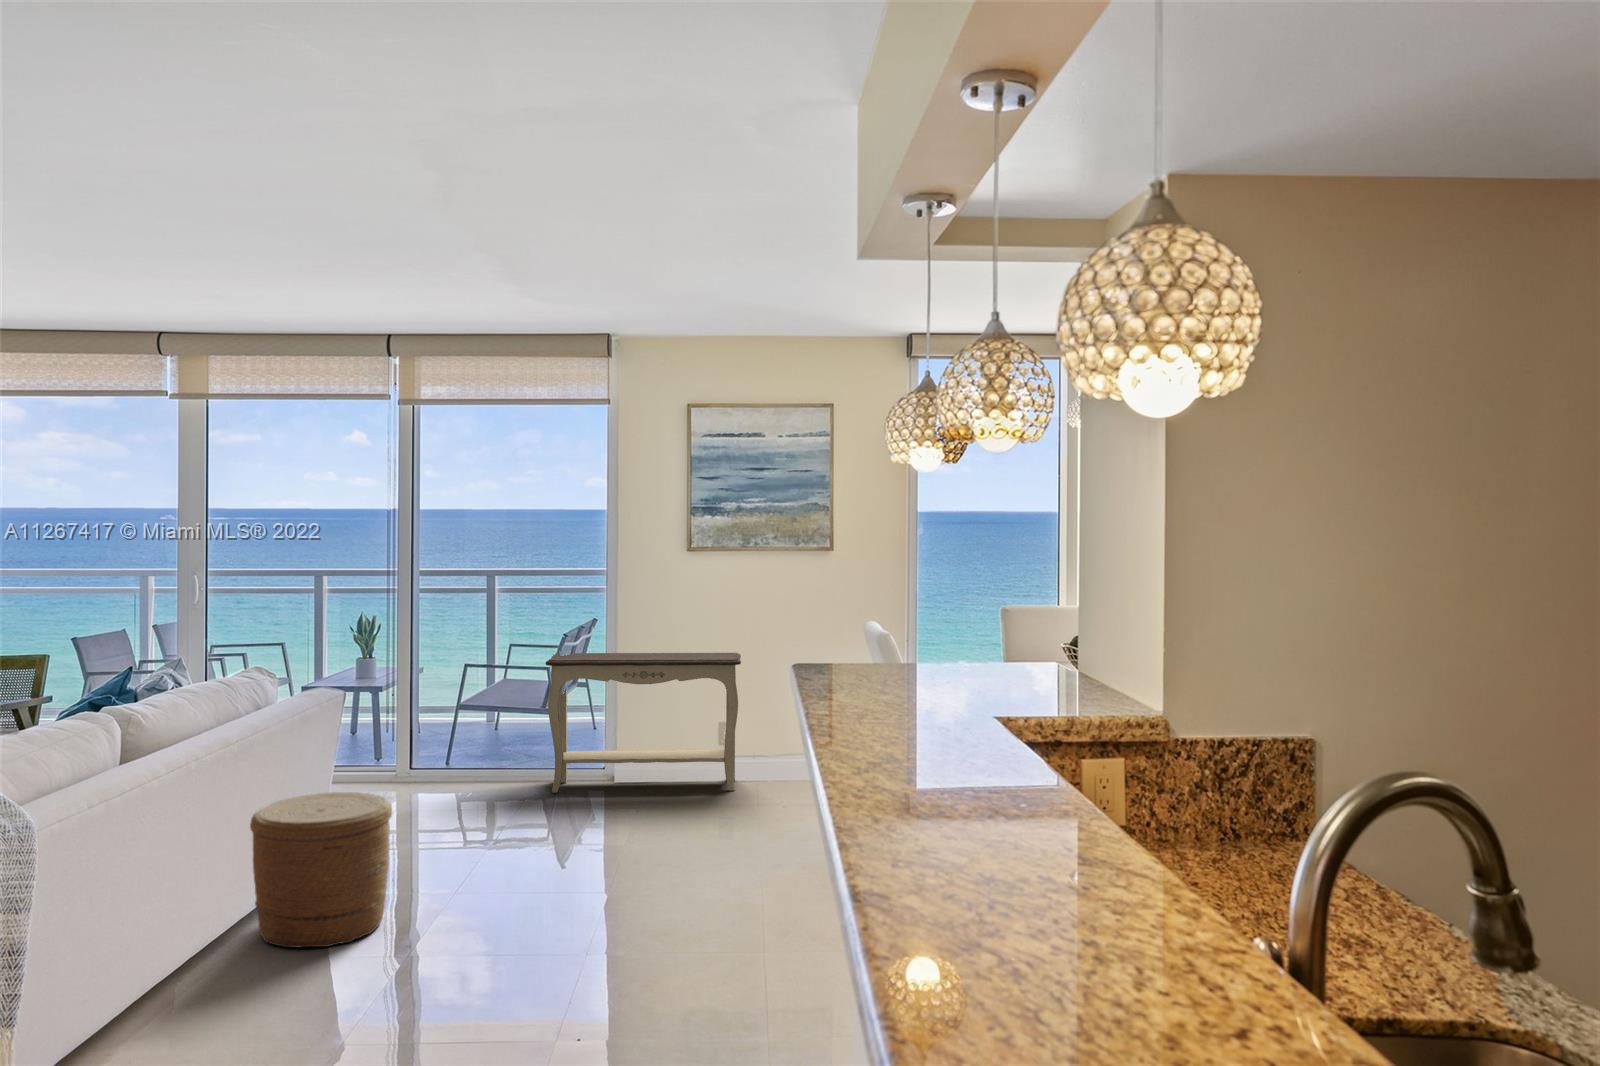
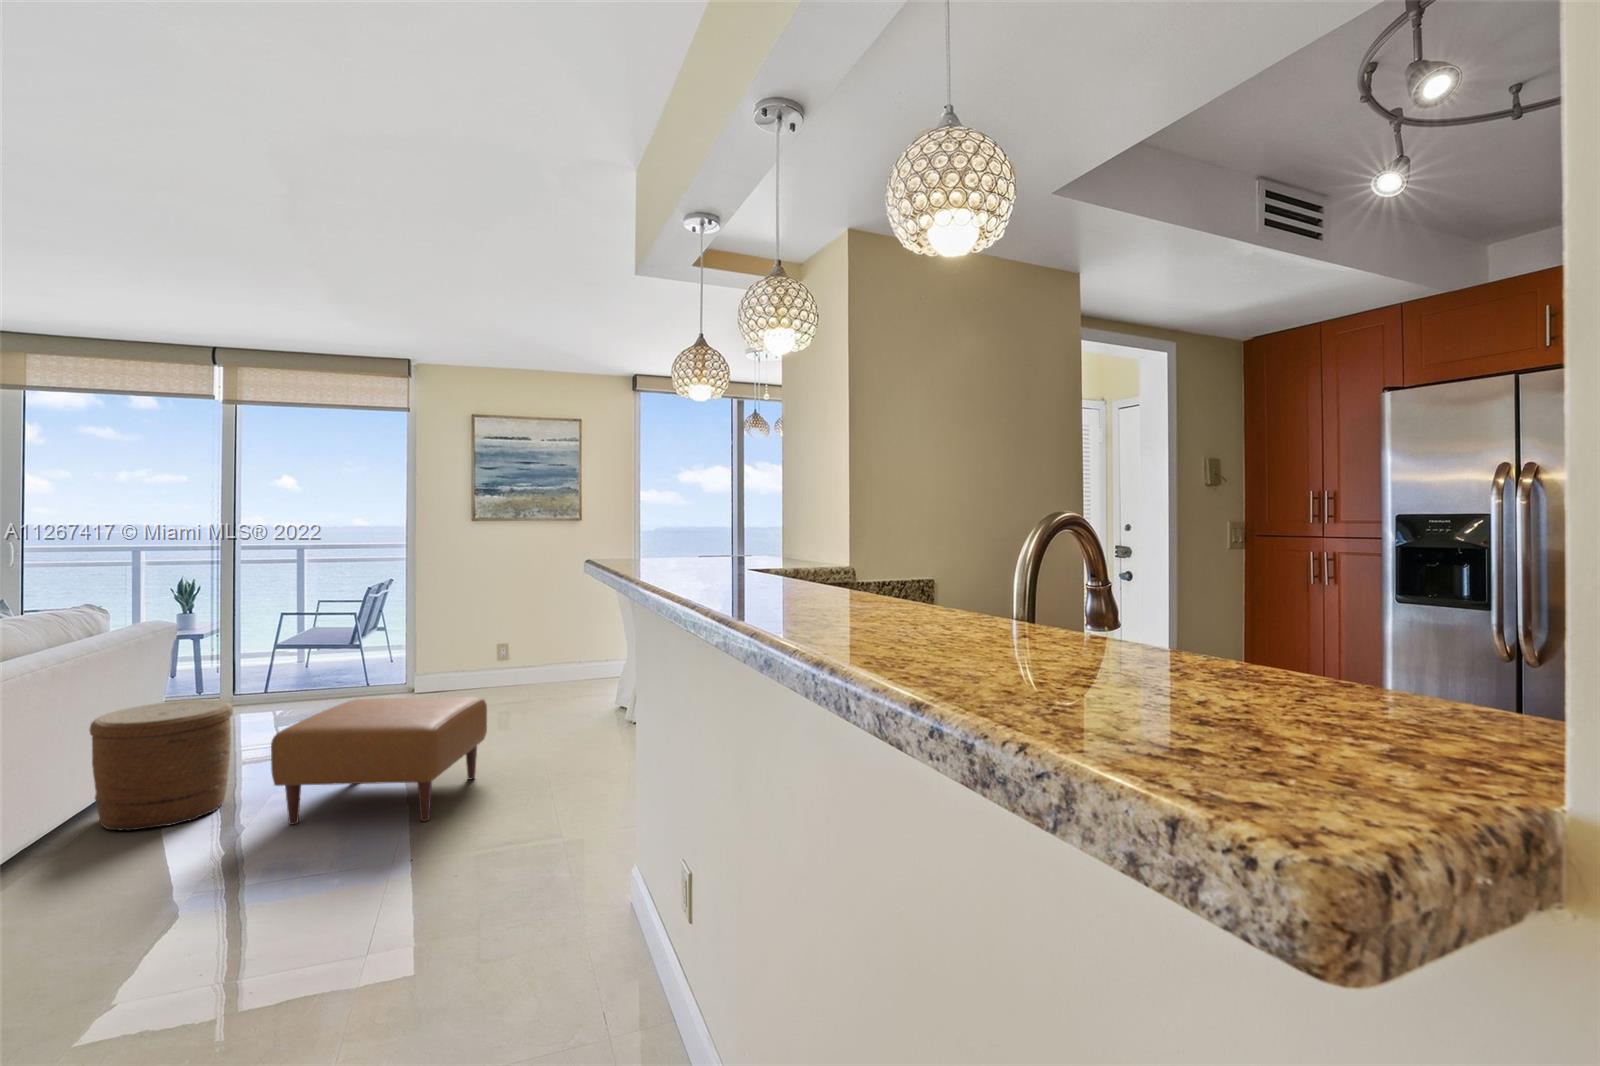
console table: present [545,653,741,793] -> none [357,594,517,705]
ottoman: none [424,807,679,988] -> present [271,697,487,825]

